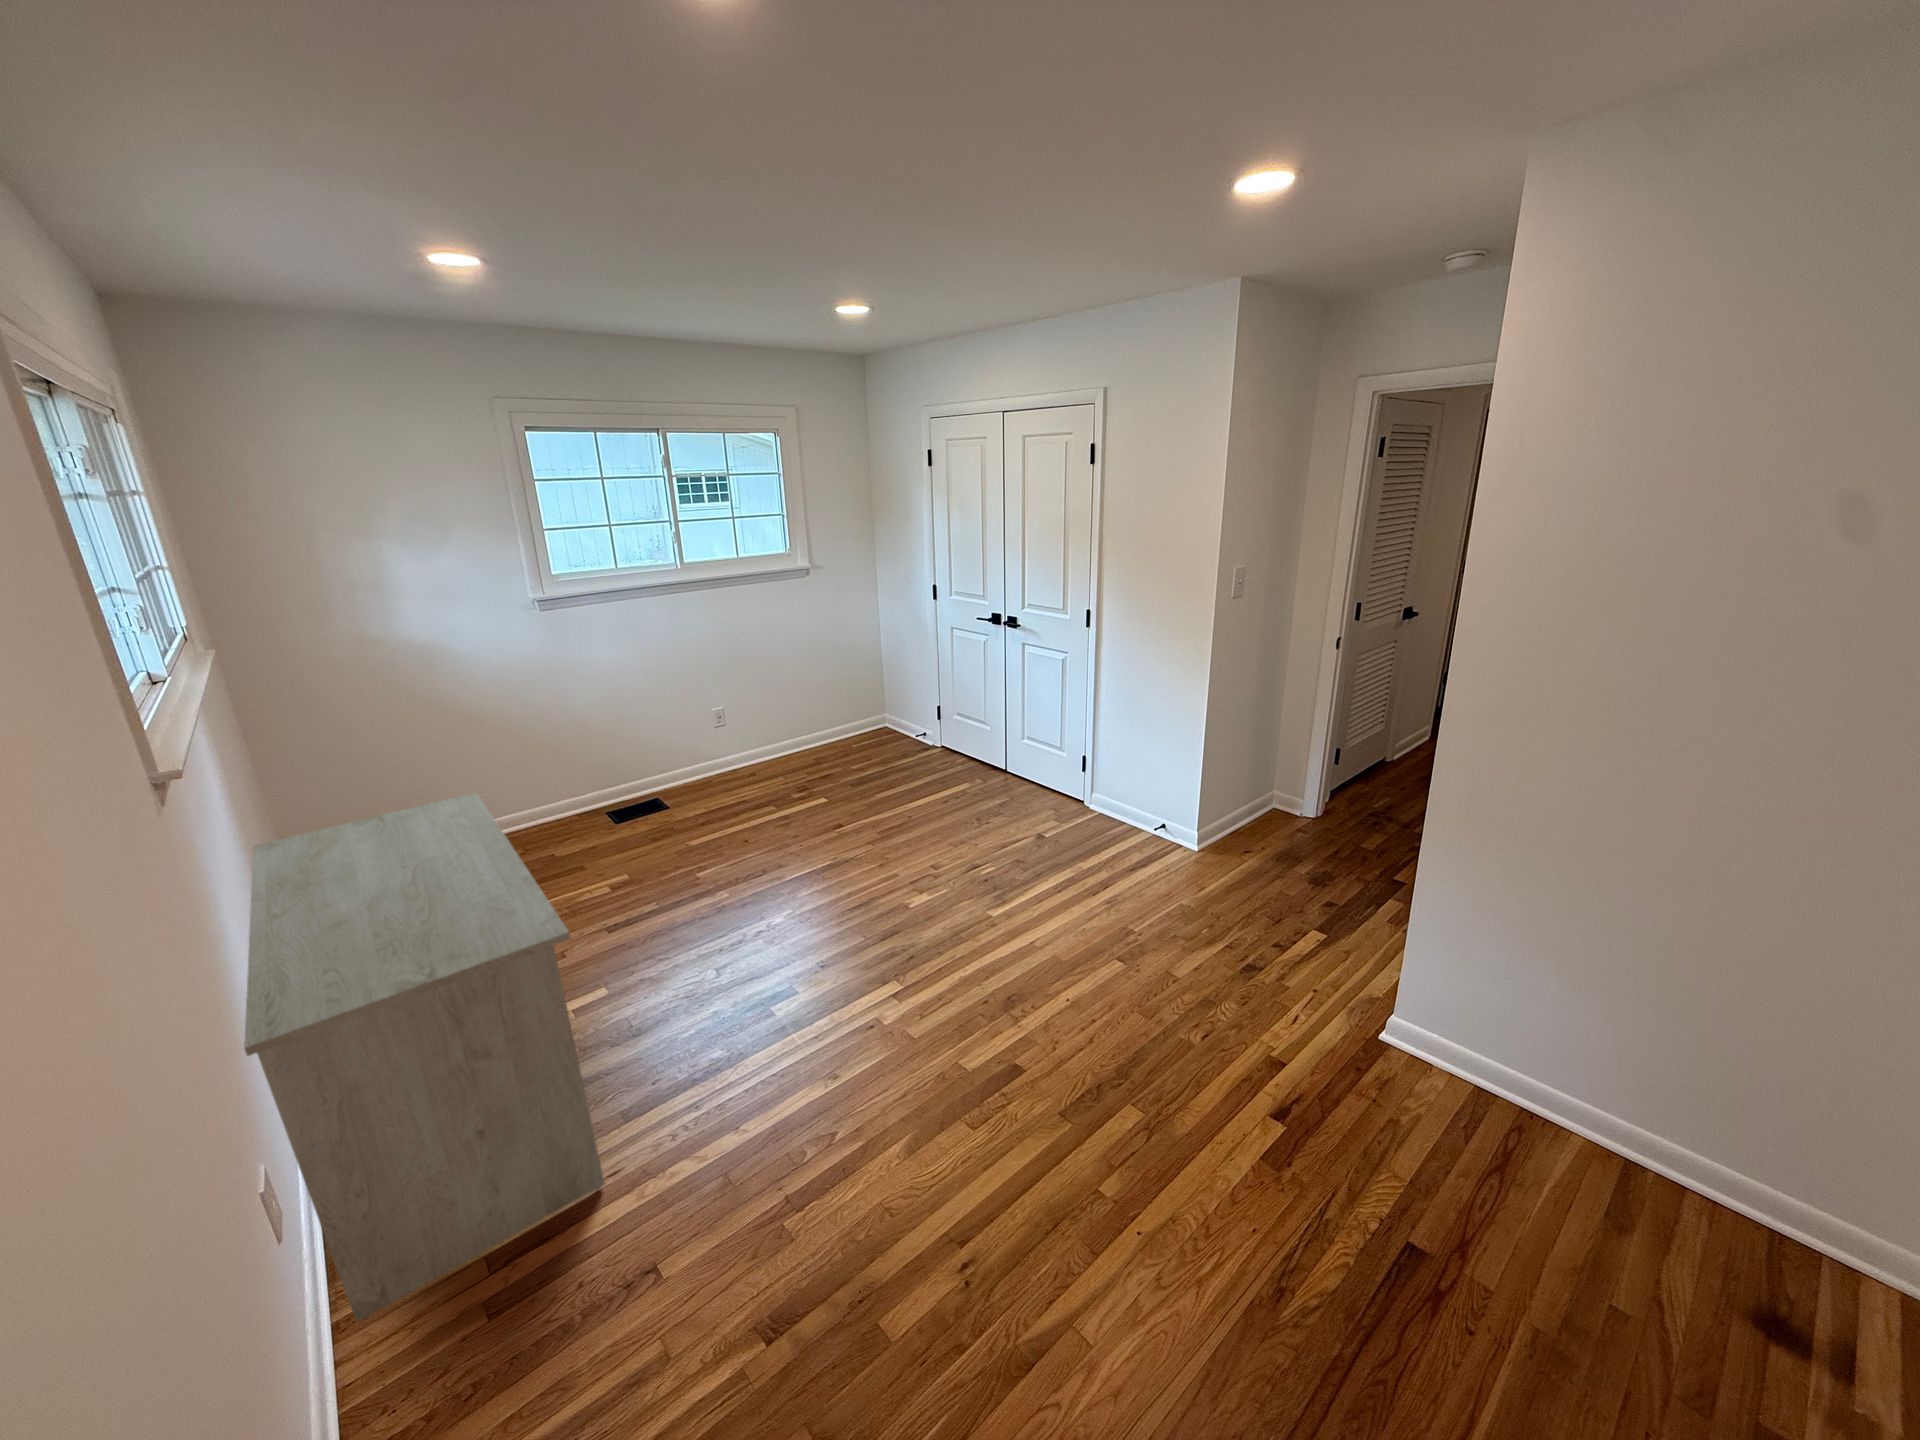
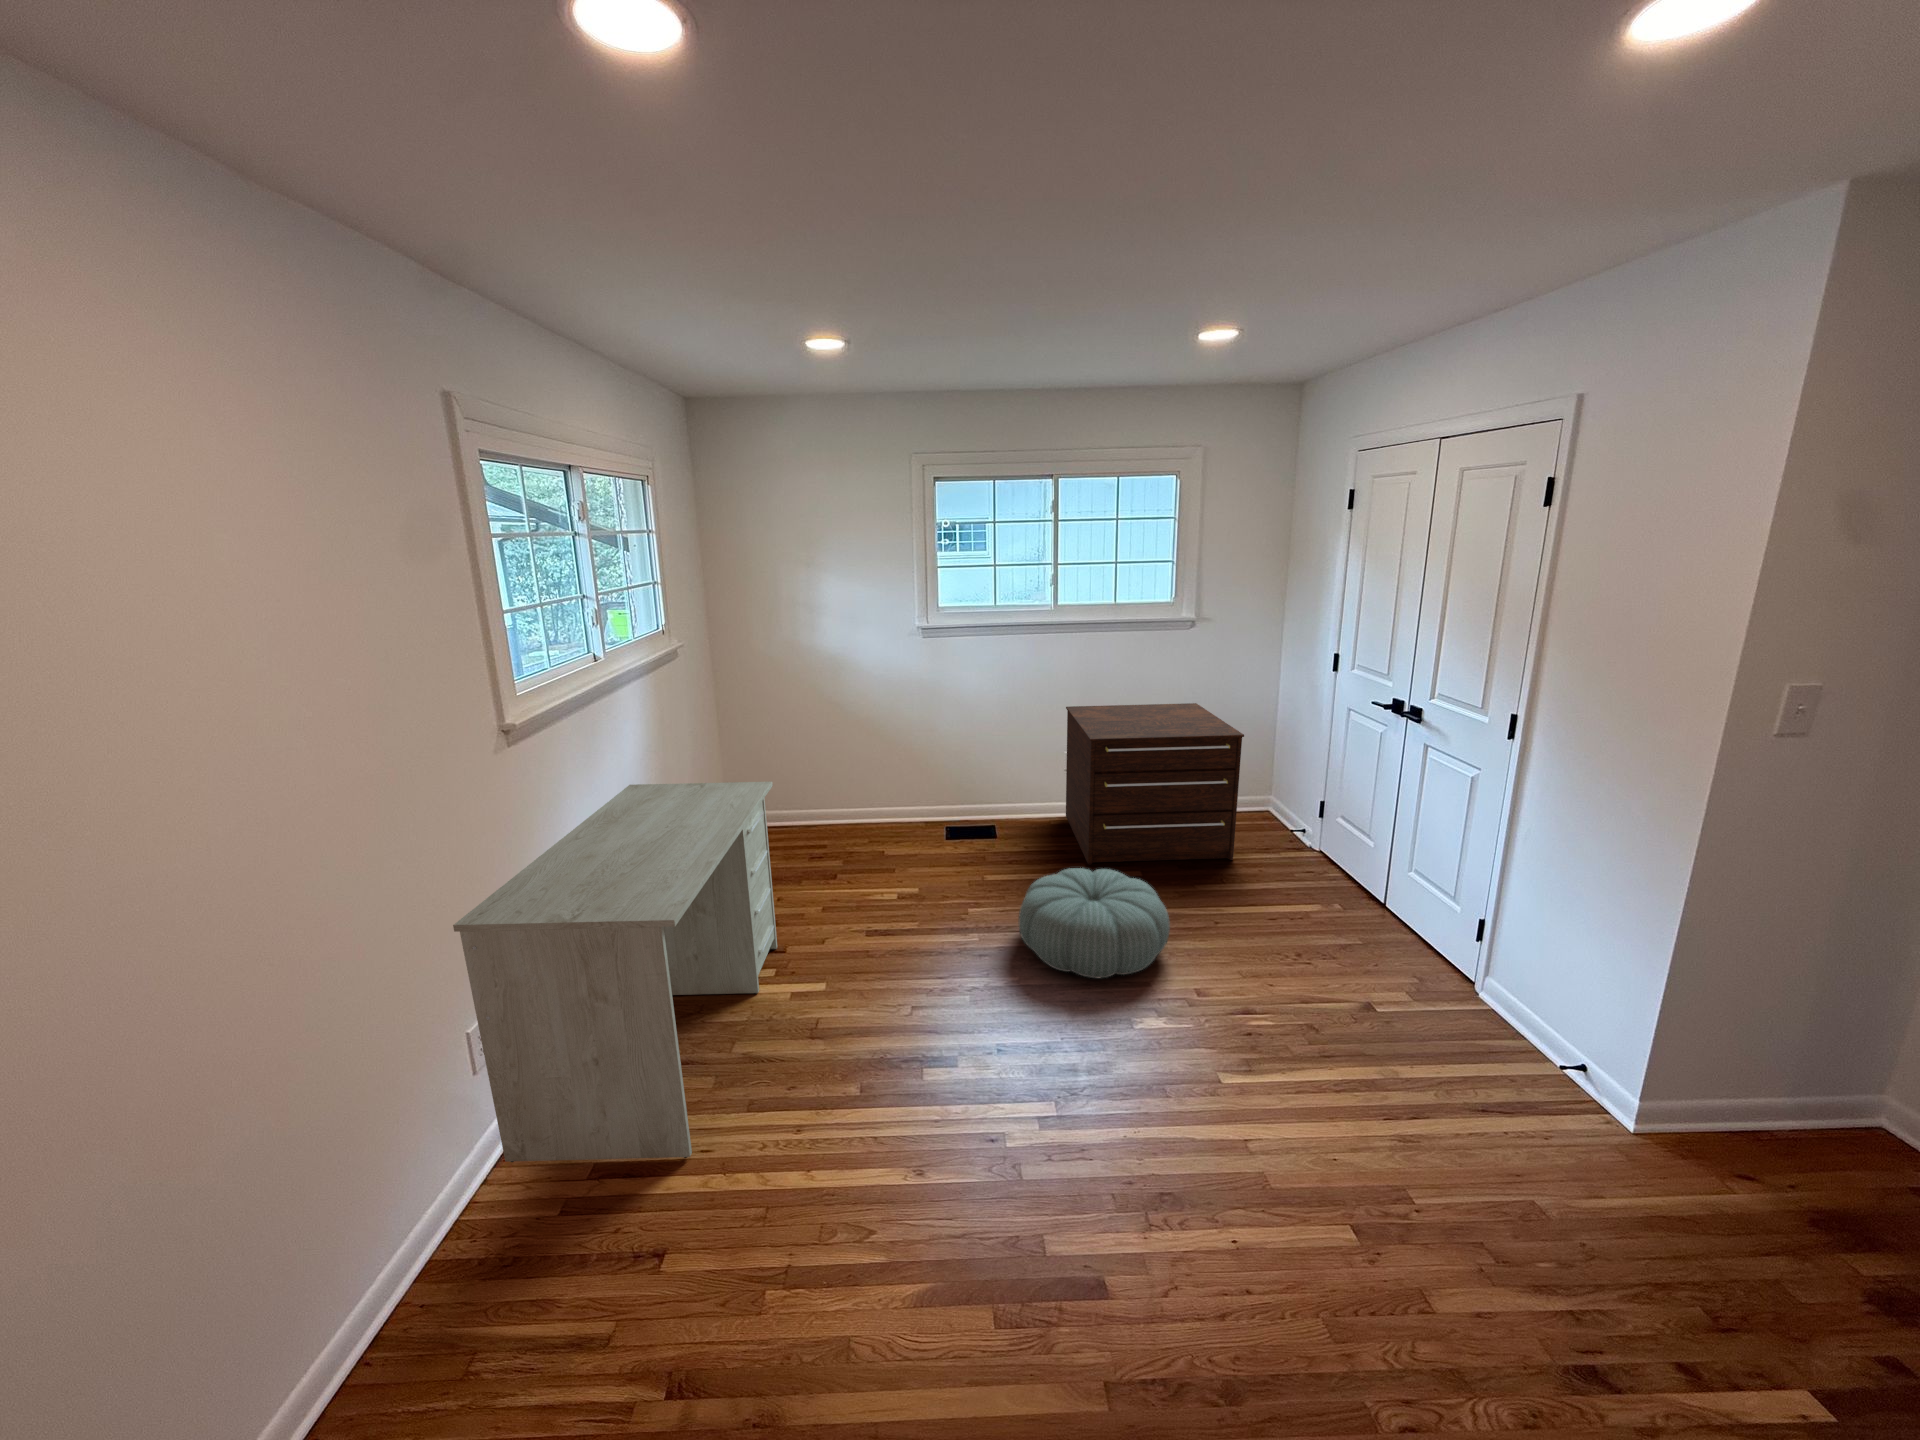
dresser: none [705,643,888,806] -> present [1066,703,1244,865]
pouf: none [761,797,897,892] -> present [1019,868,1170,979]

